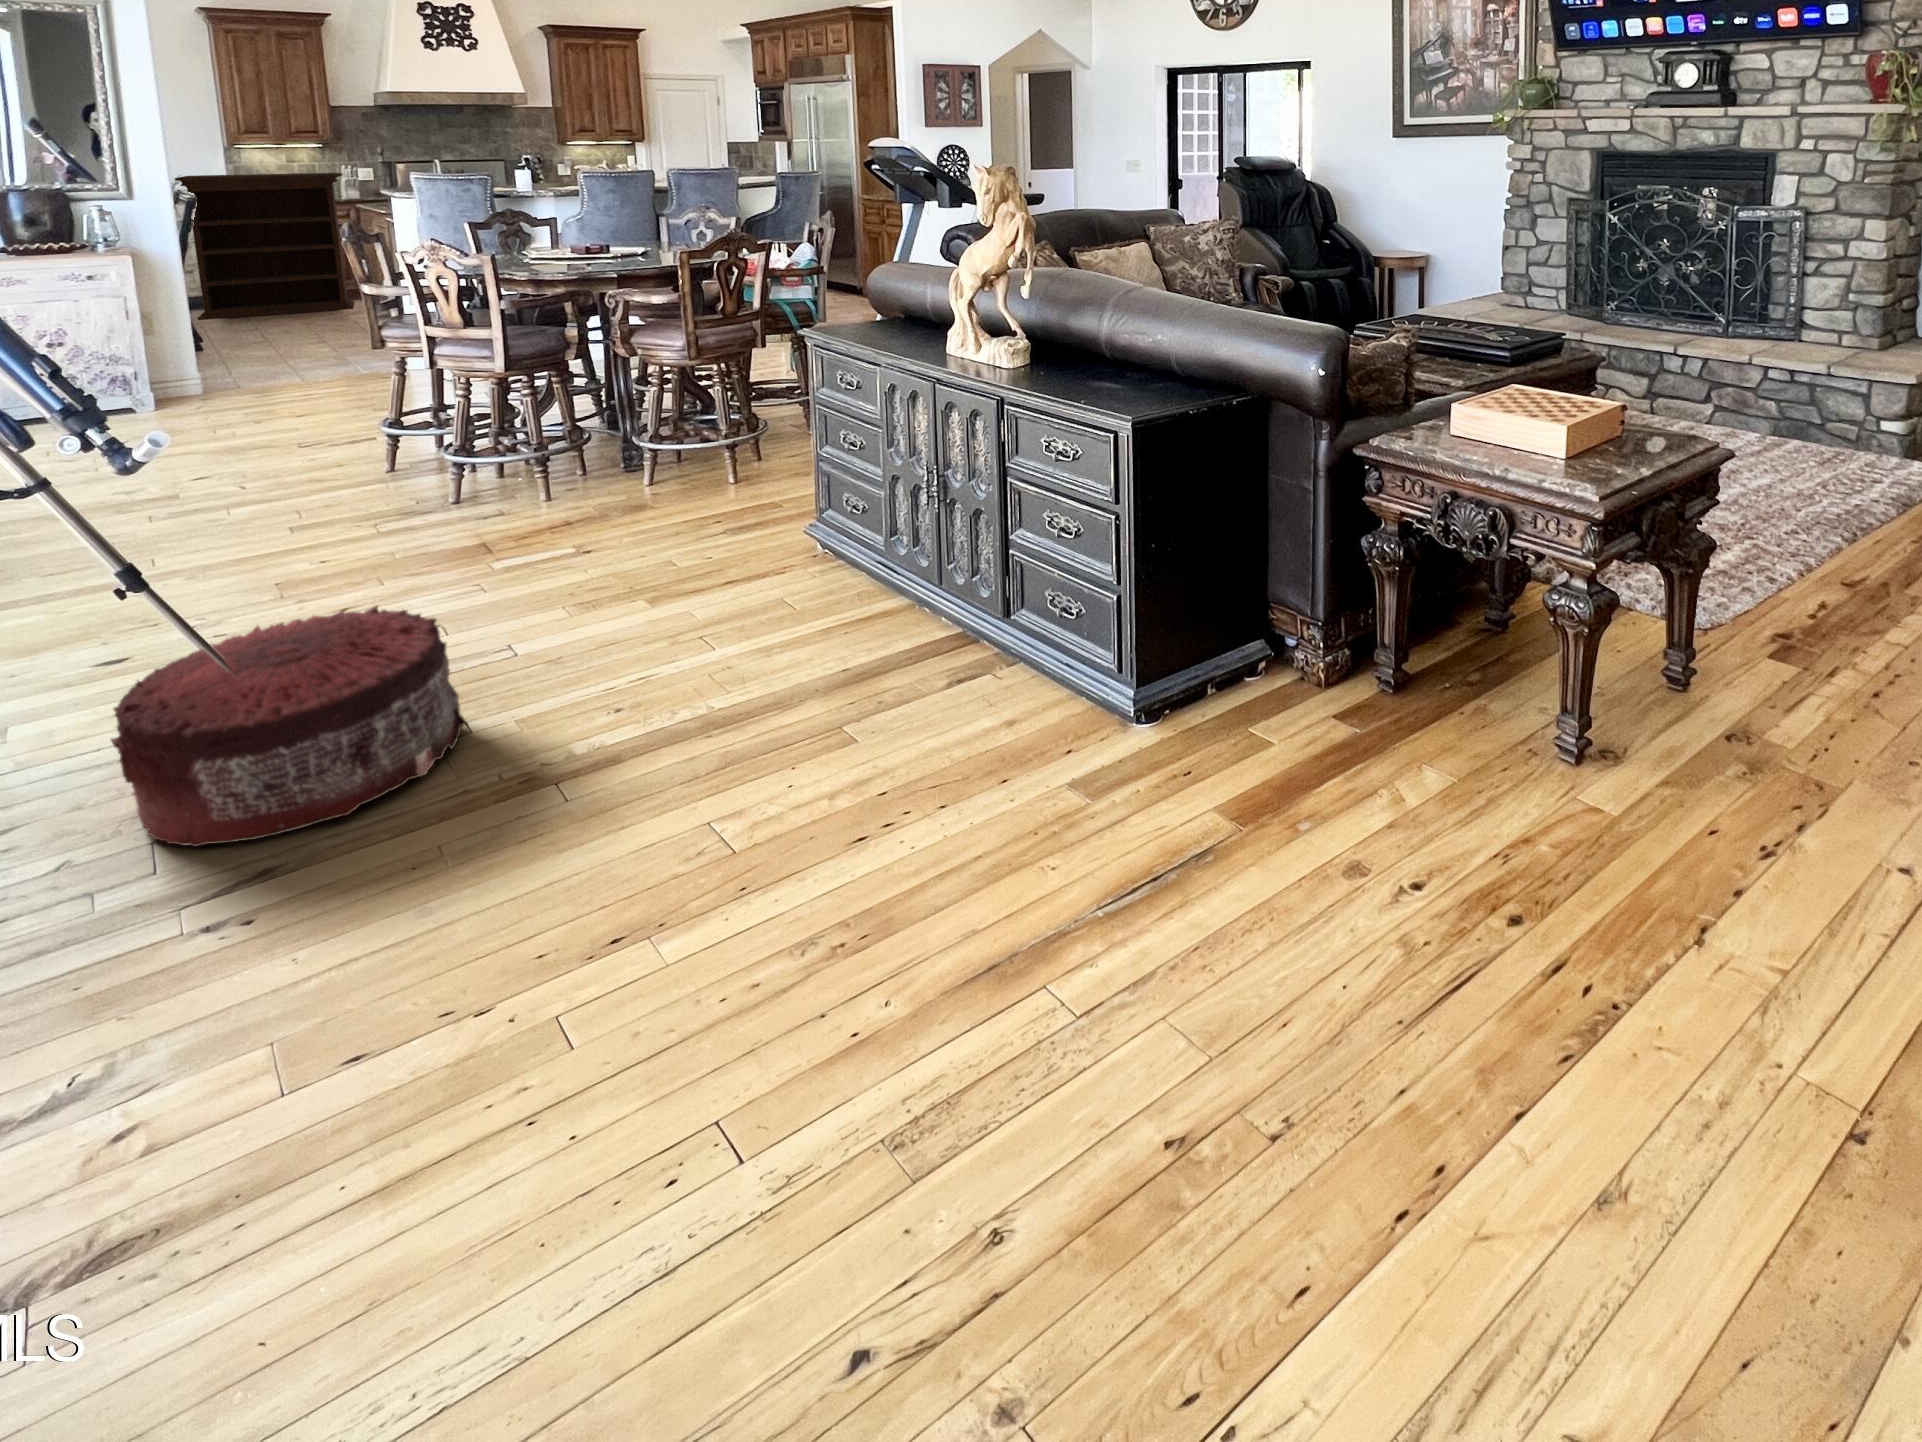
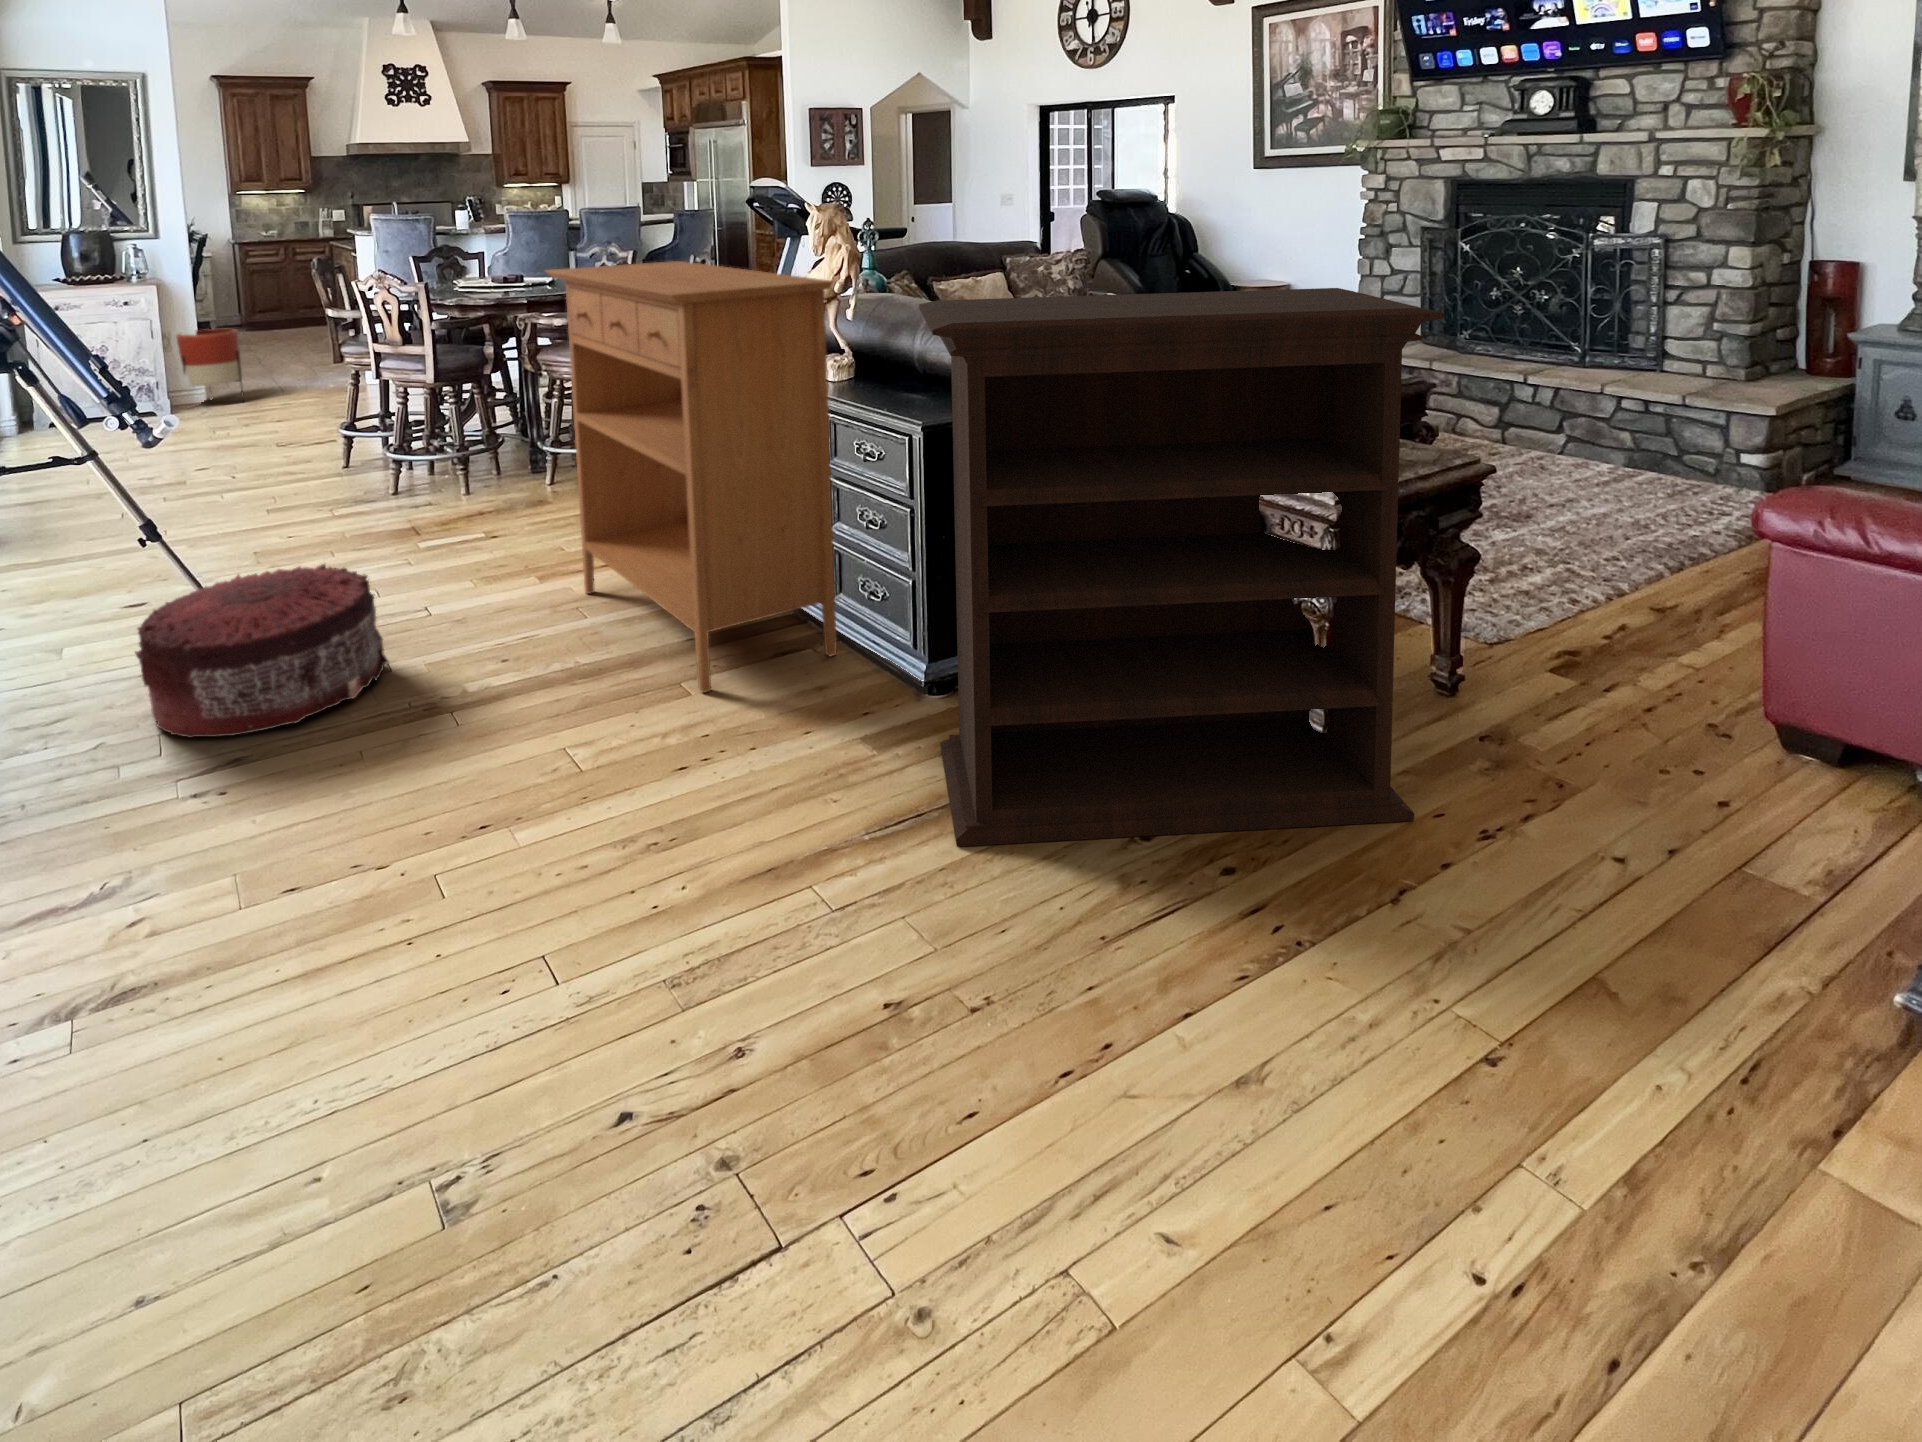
bookshelf: present [175,173,355,320] -> present [919,288,1444,846]
console table: none [653,231,1023,739] -> present [545,261,837,693]
planter: none [159,308,252,404] -> present [176,328,244,399]

